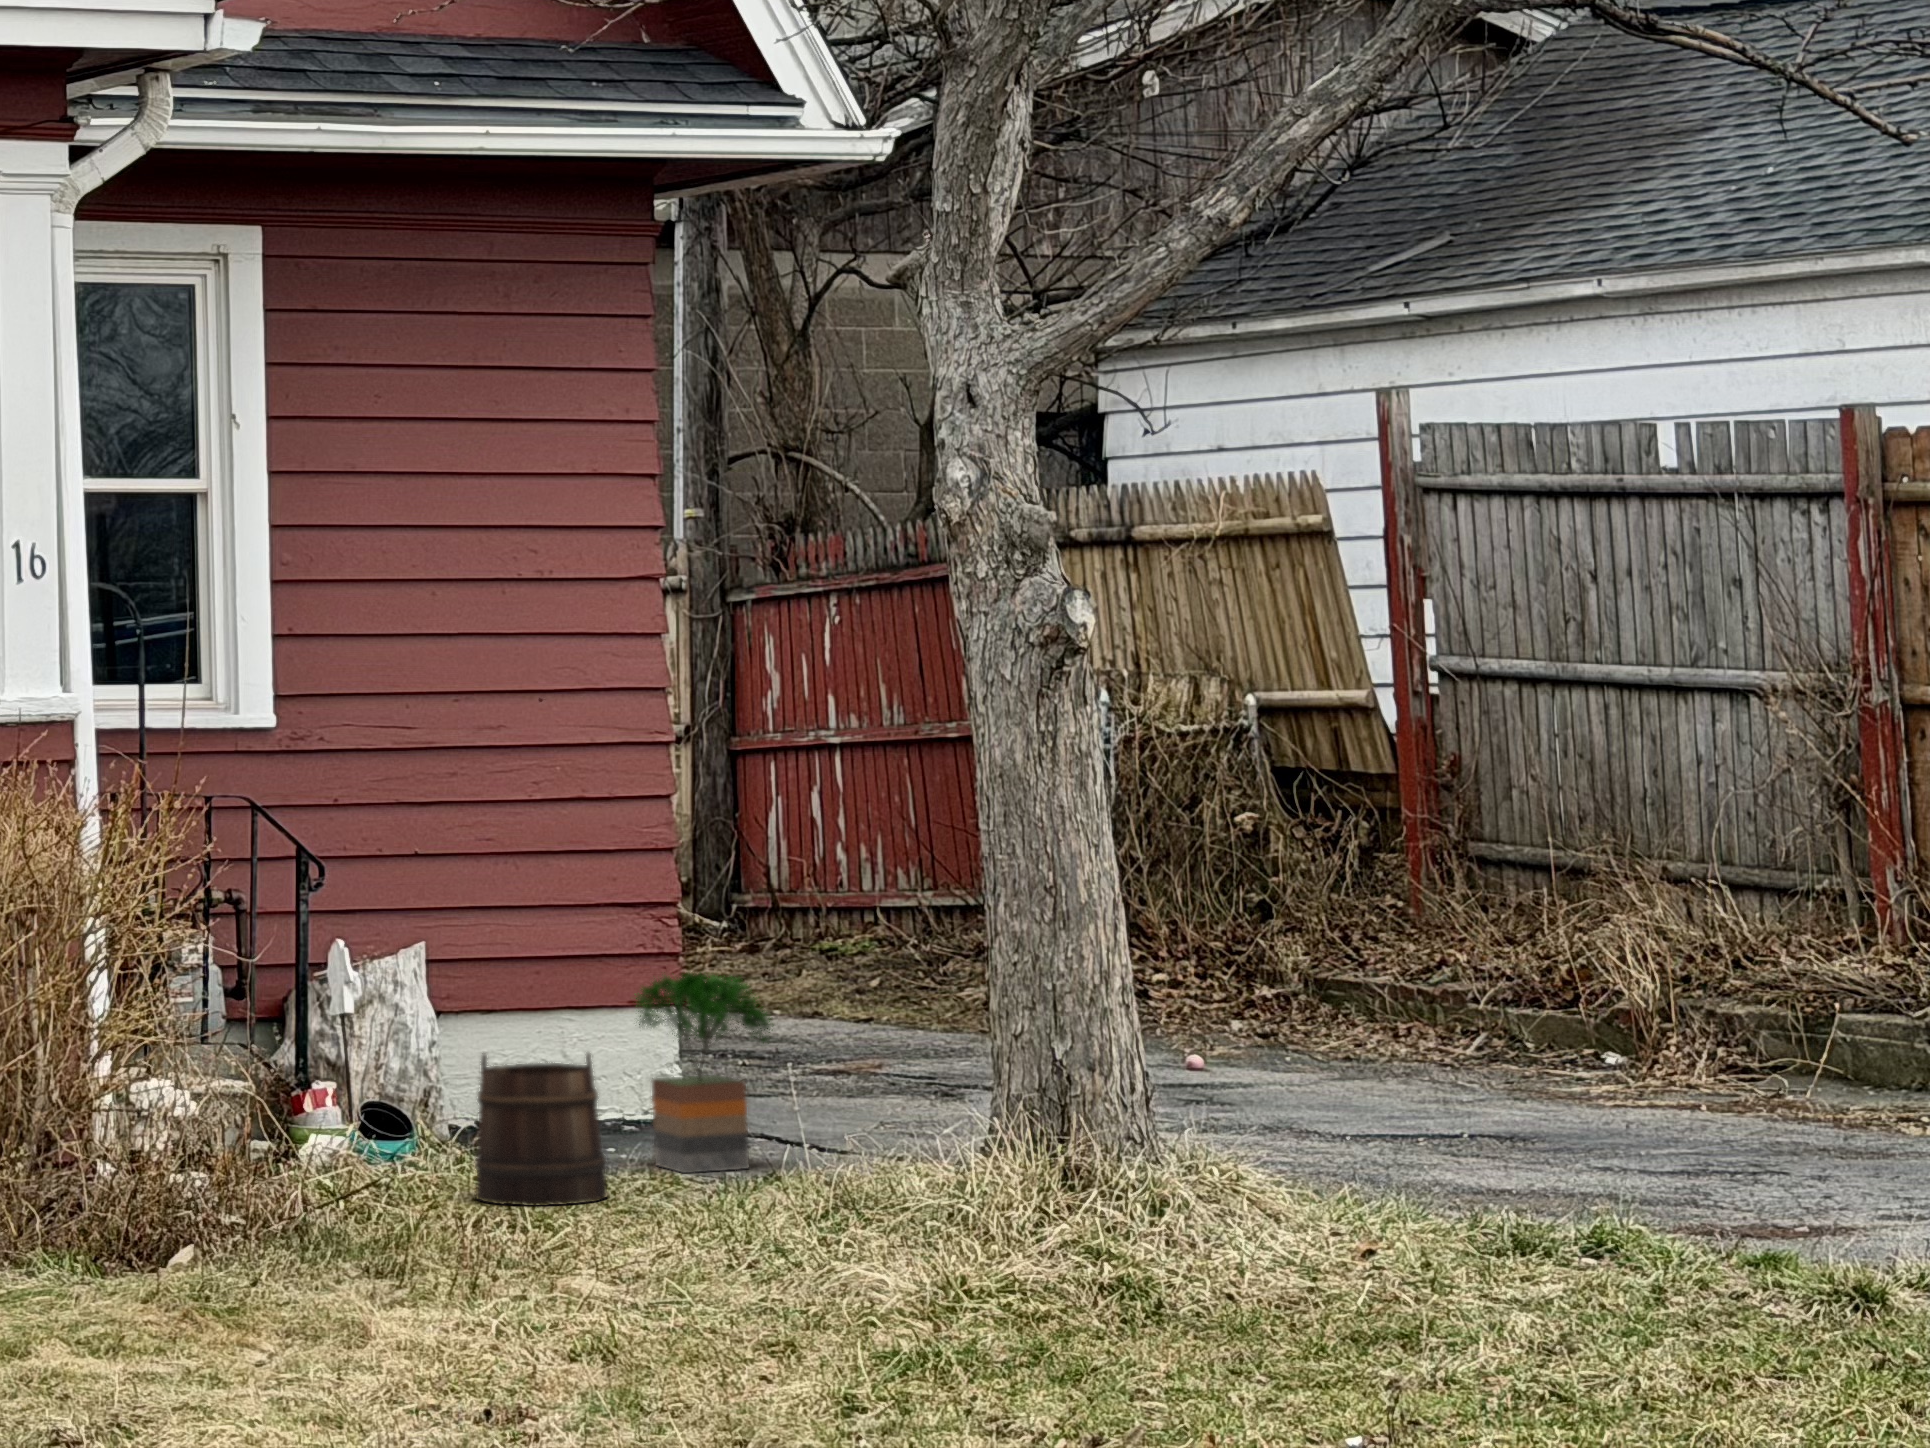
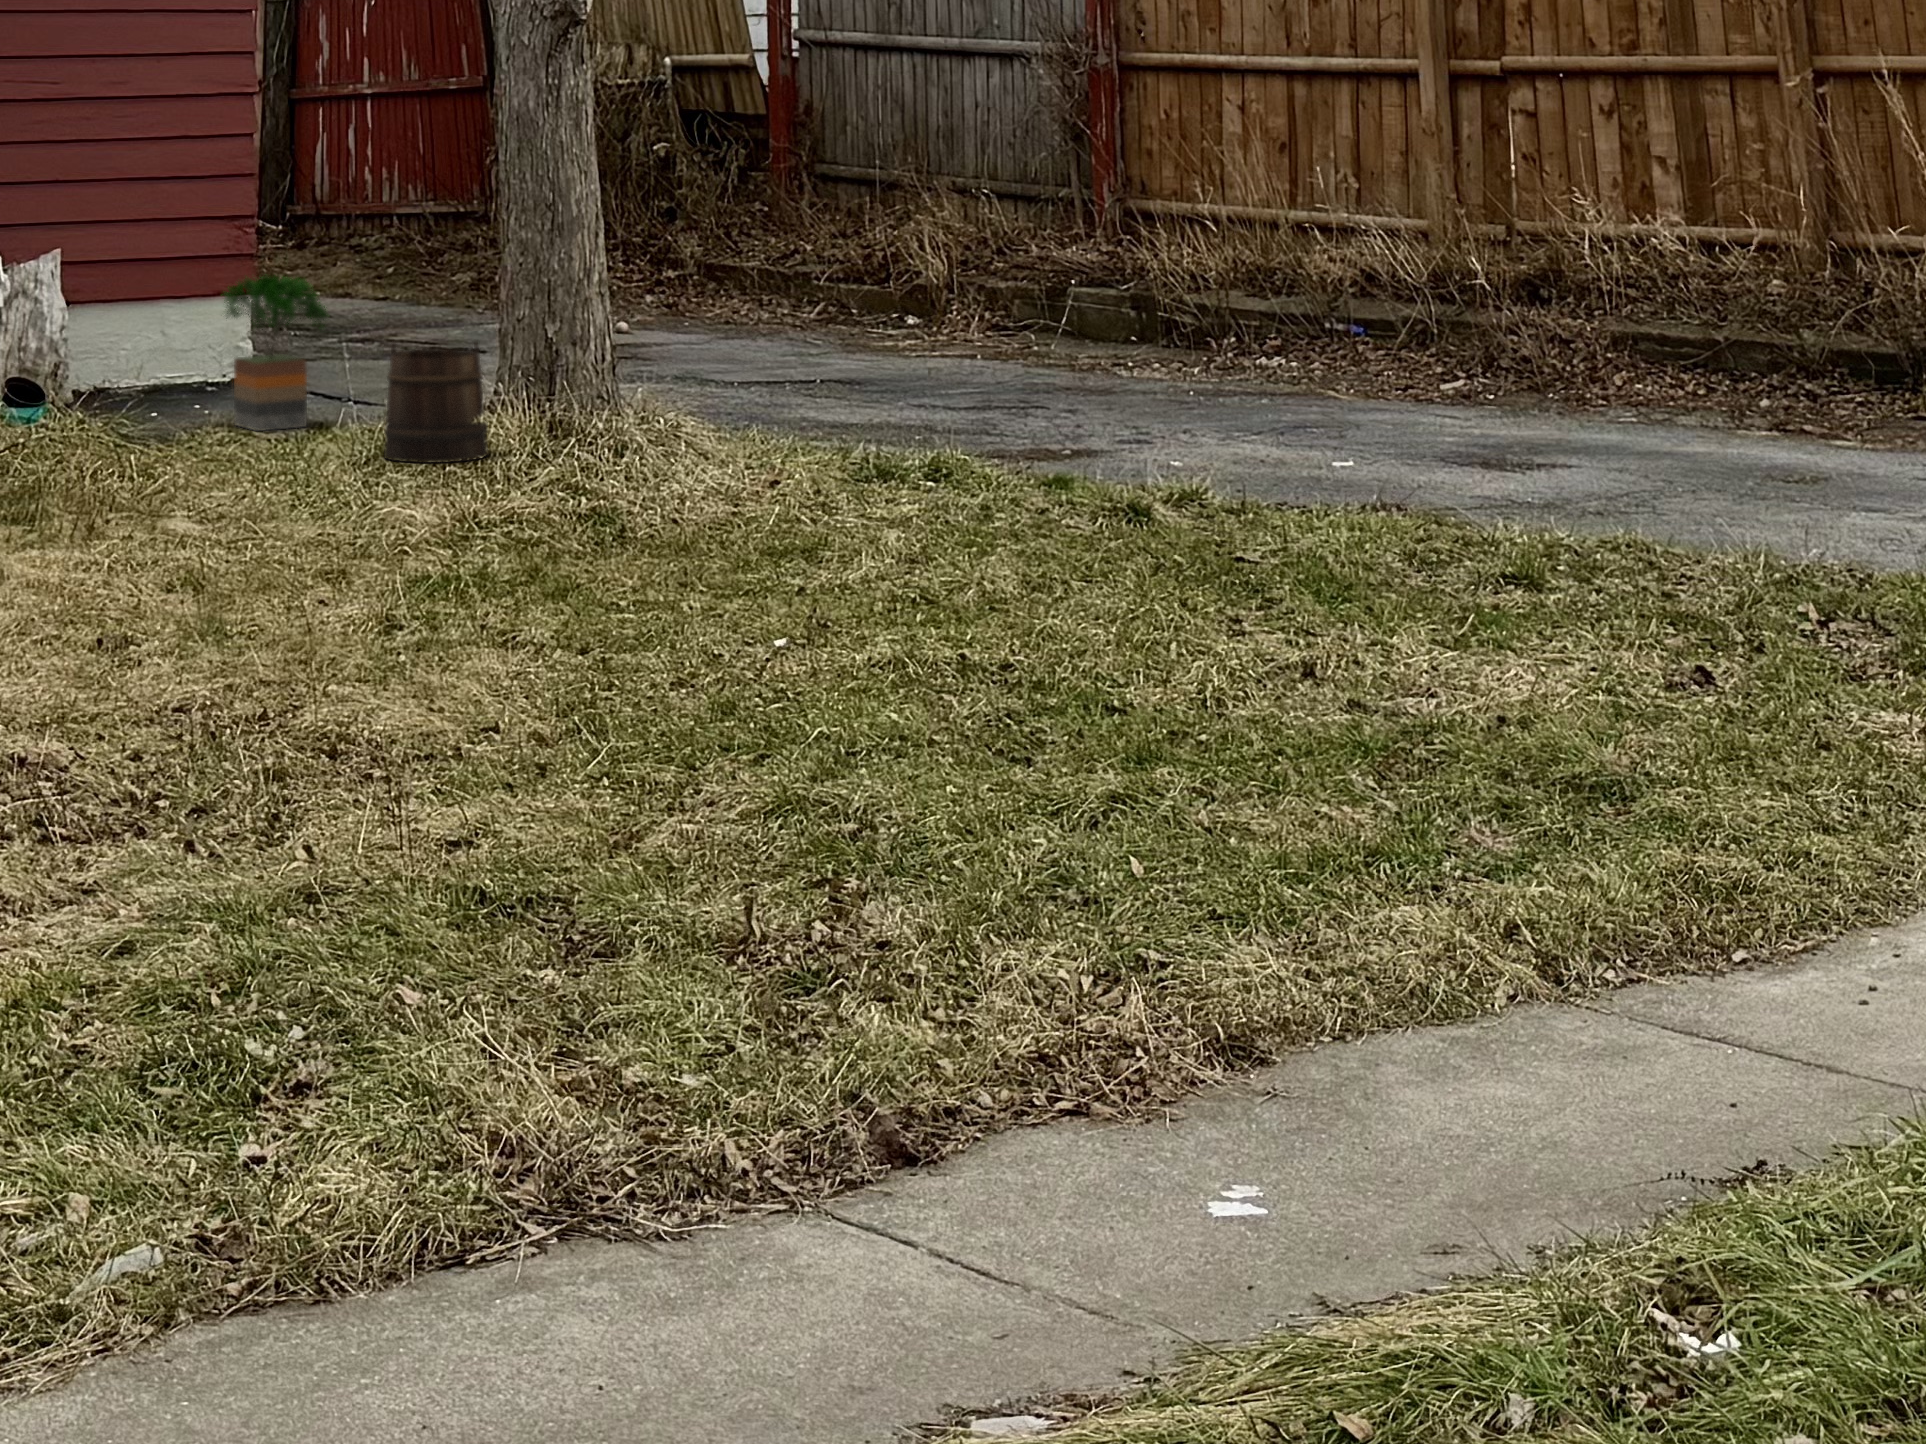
bucket: present [475,1053,607,1206] -> present [384,341,488,463]

